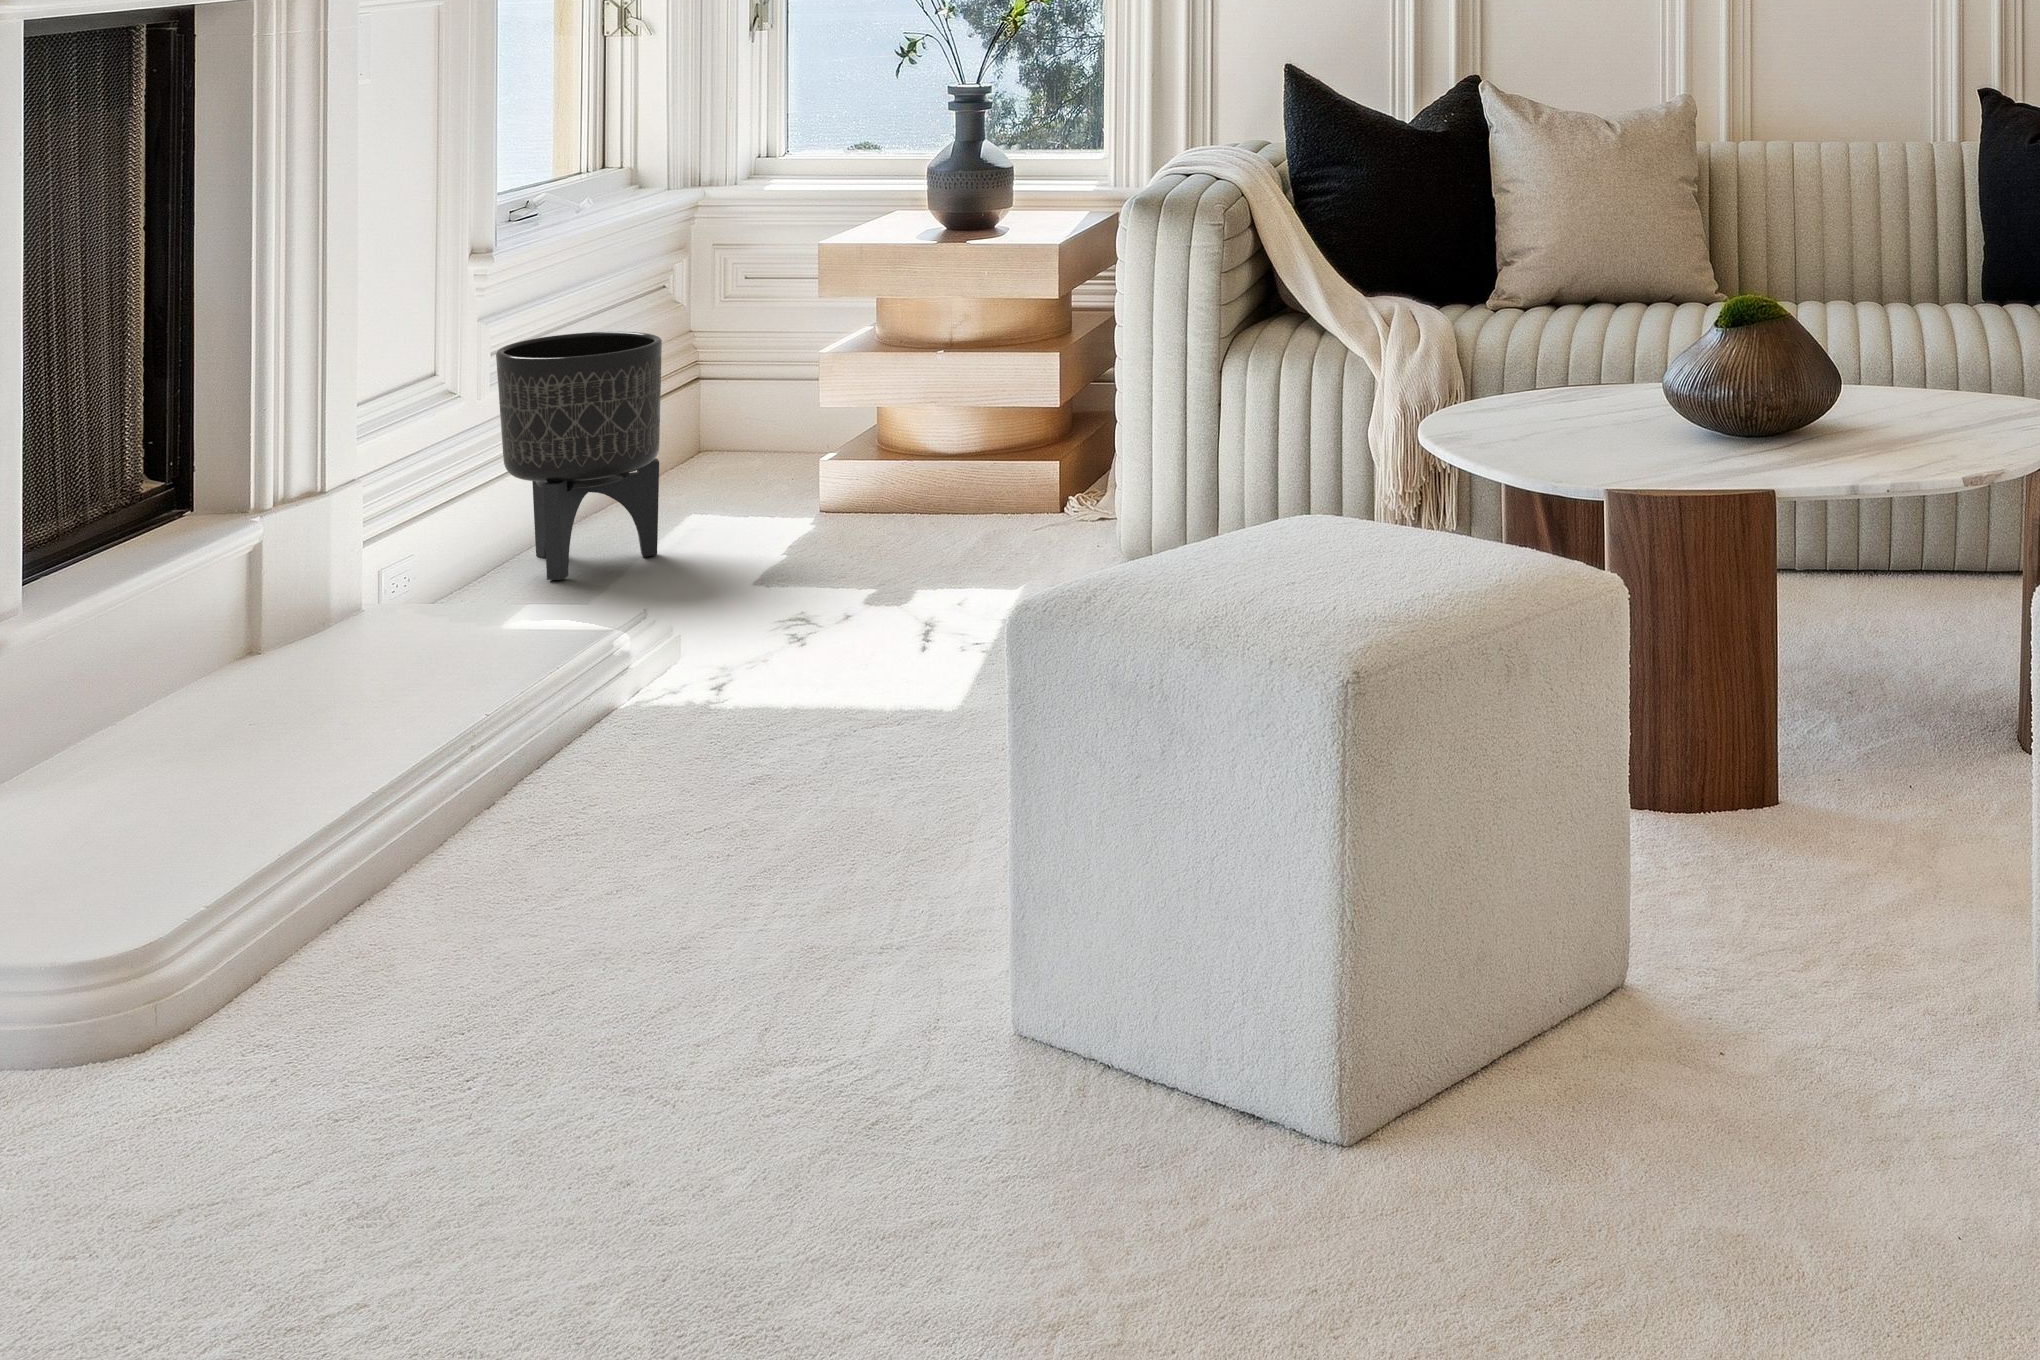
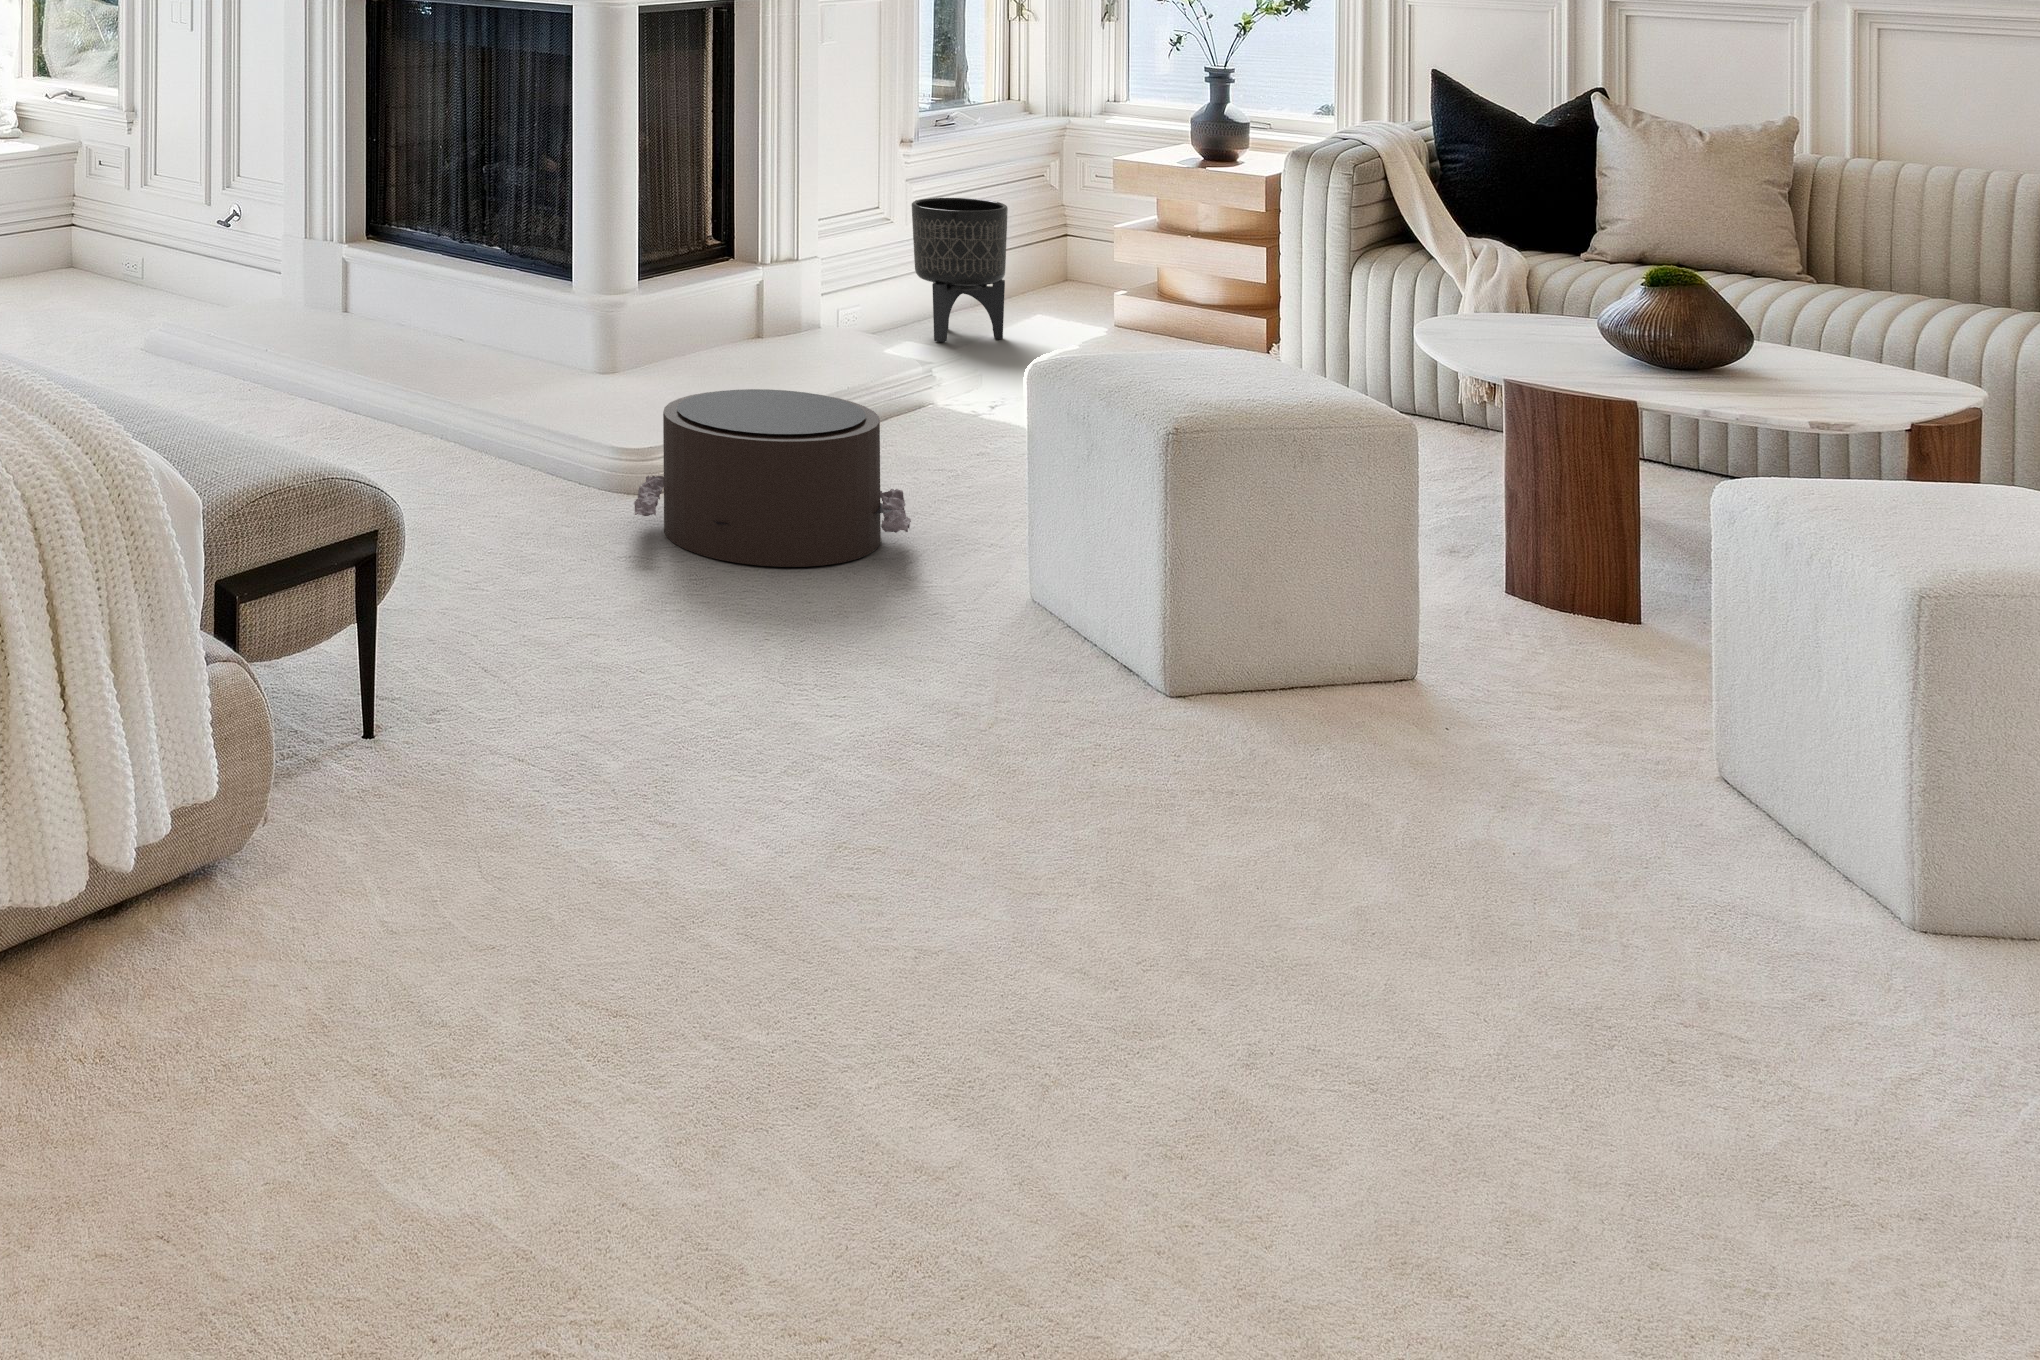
pouf: none [171,737,755,1122] -> present [634,389,911,567]

